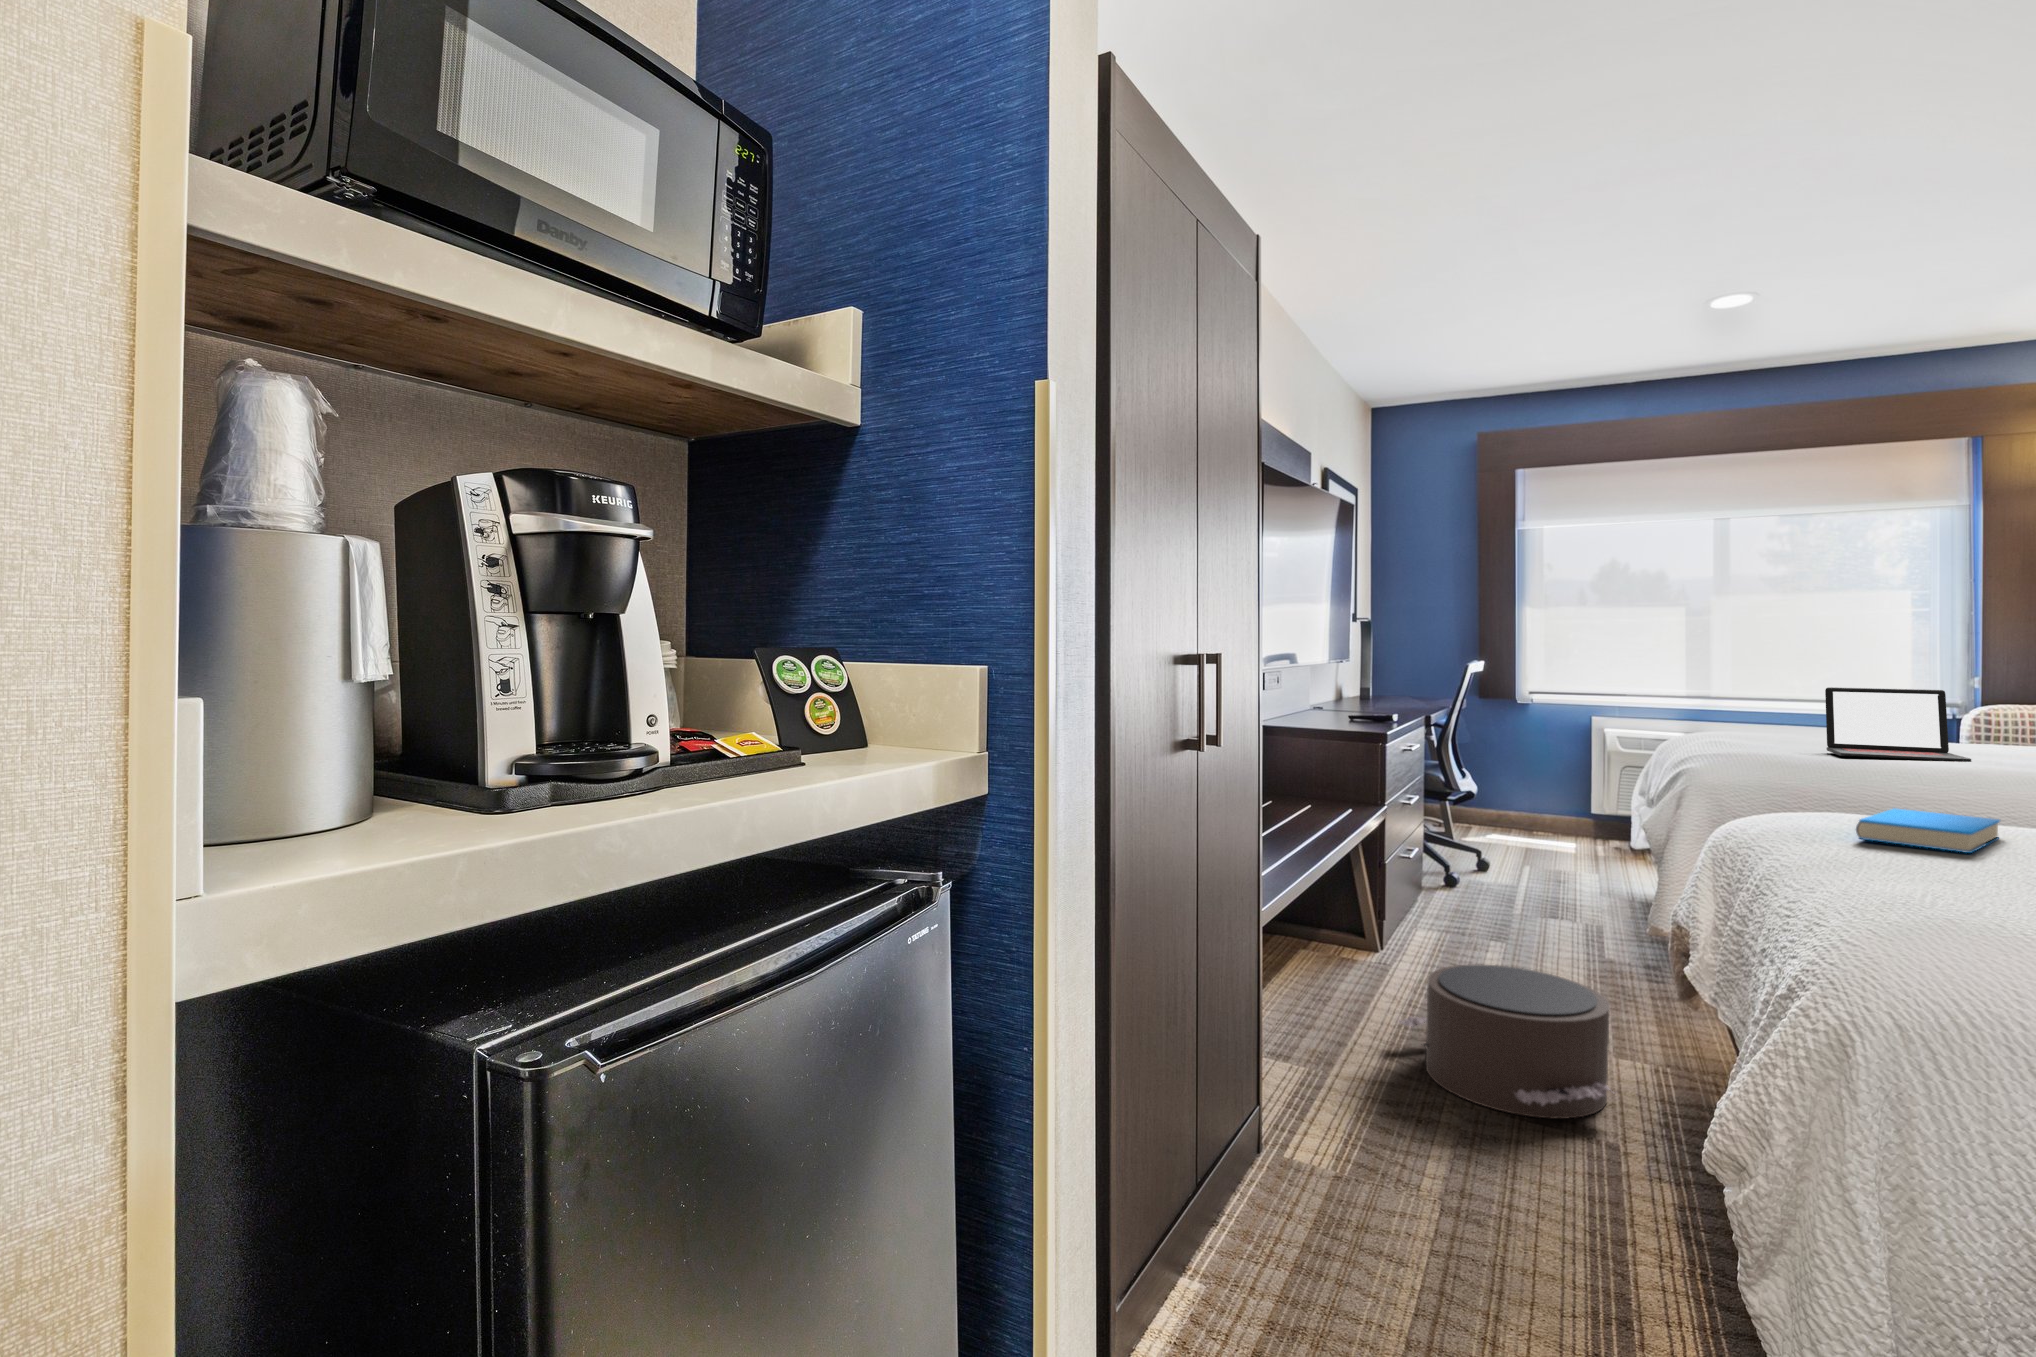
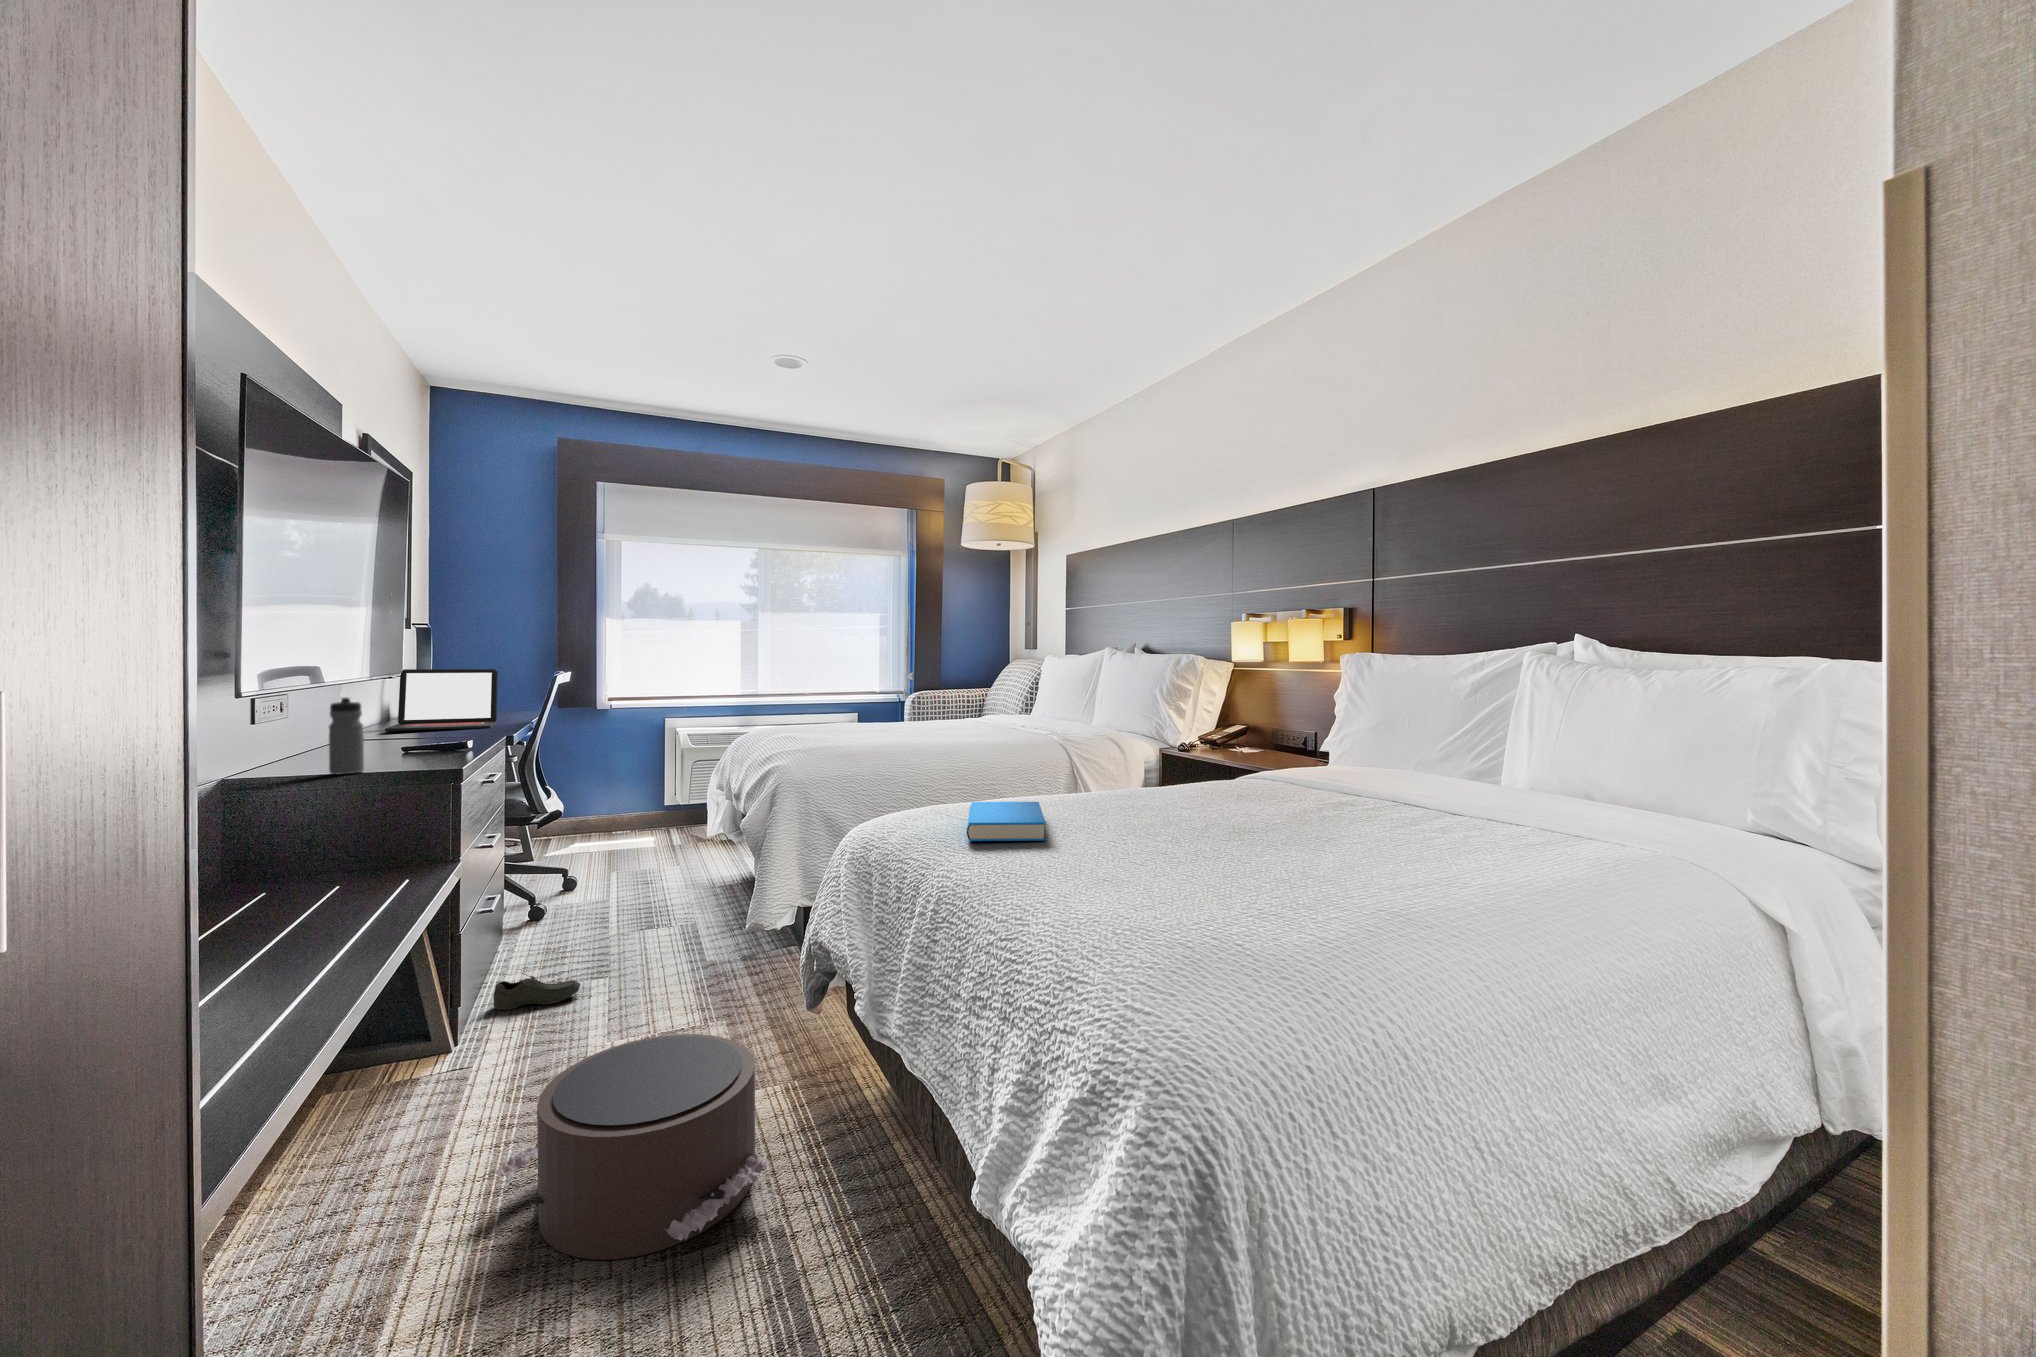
water bottle: none [1306,673,1327,729] -> present [329,697,364,775]
laptop: present [1825,687,1971,762] -> present [385,669,498,732]
shoe: none [1408,913,1478,948] -> present [494,973,580,1010]

